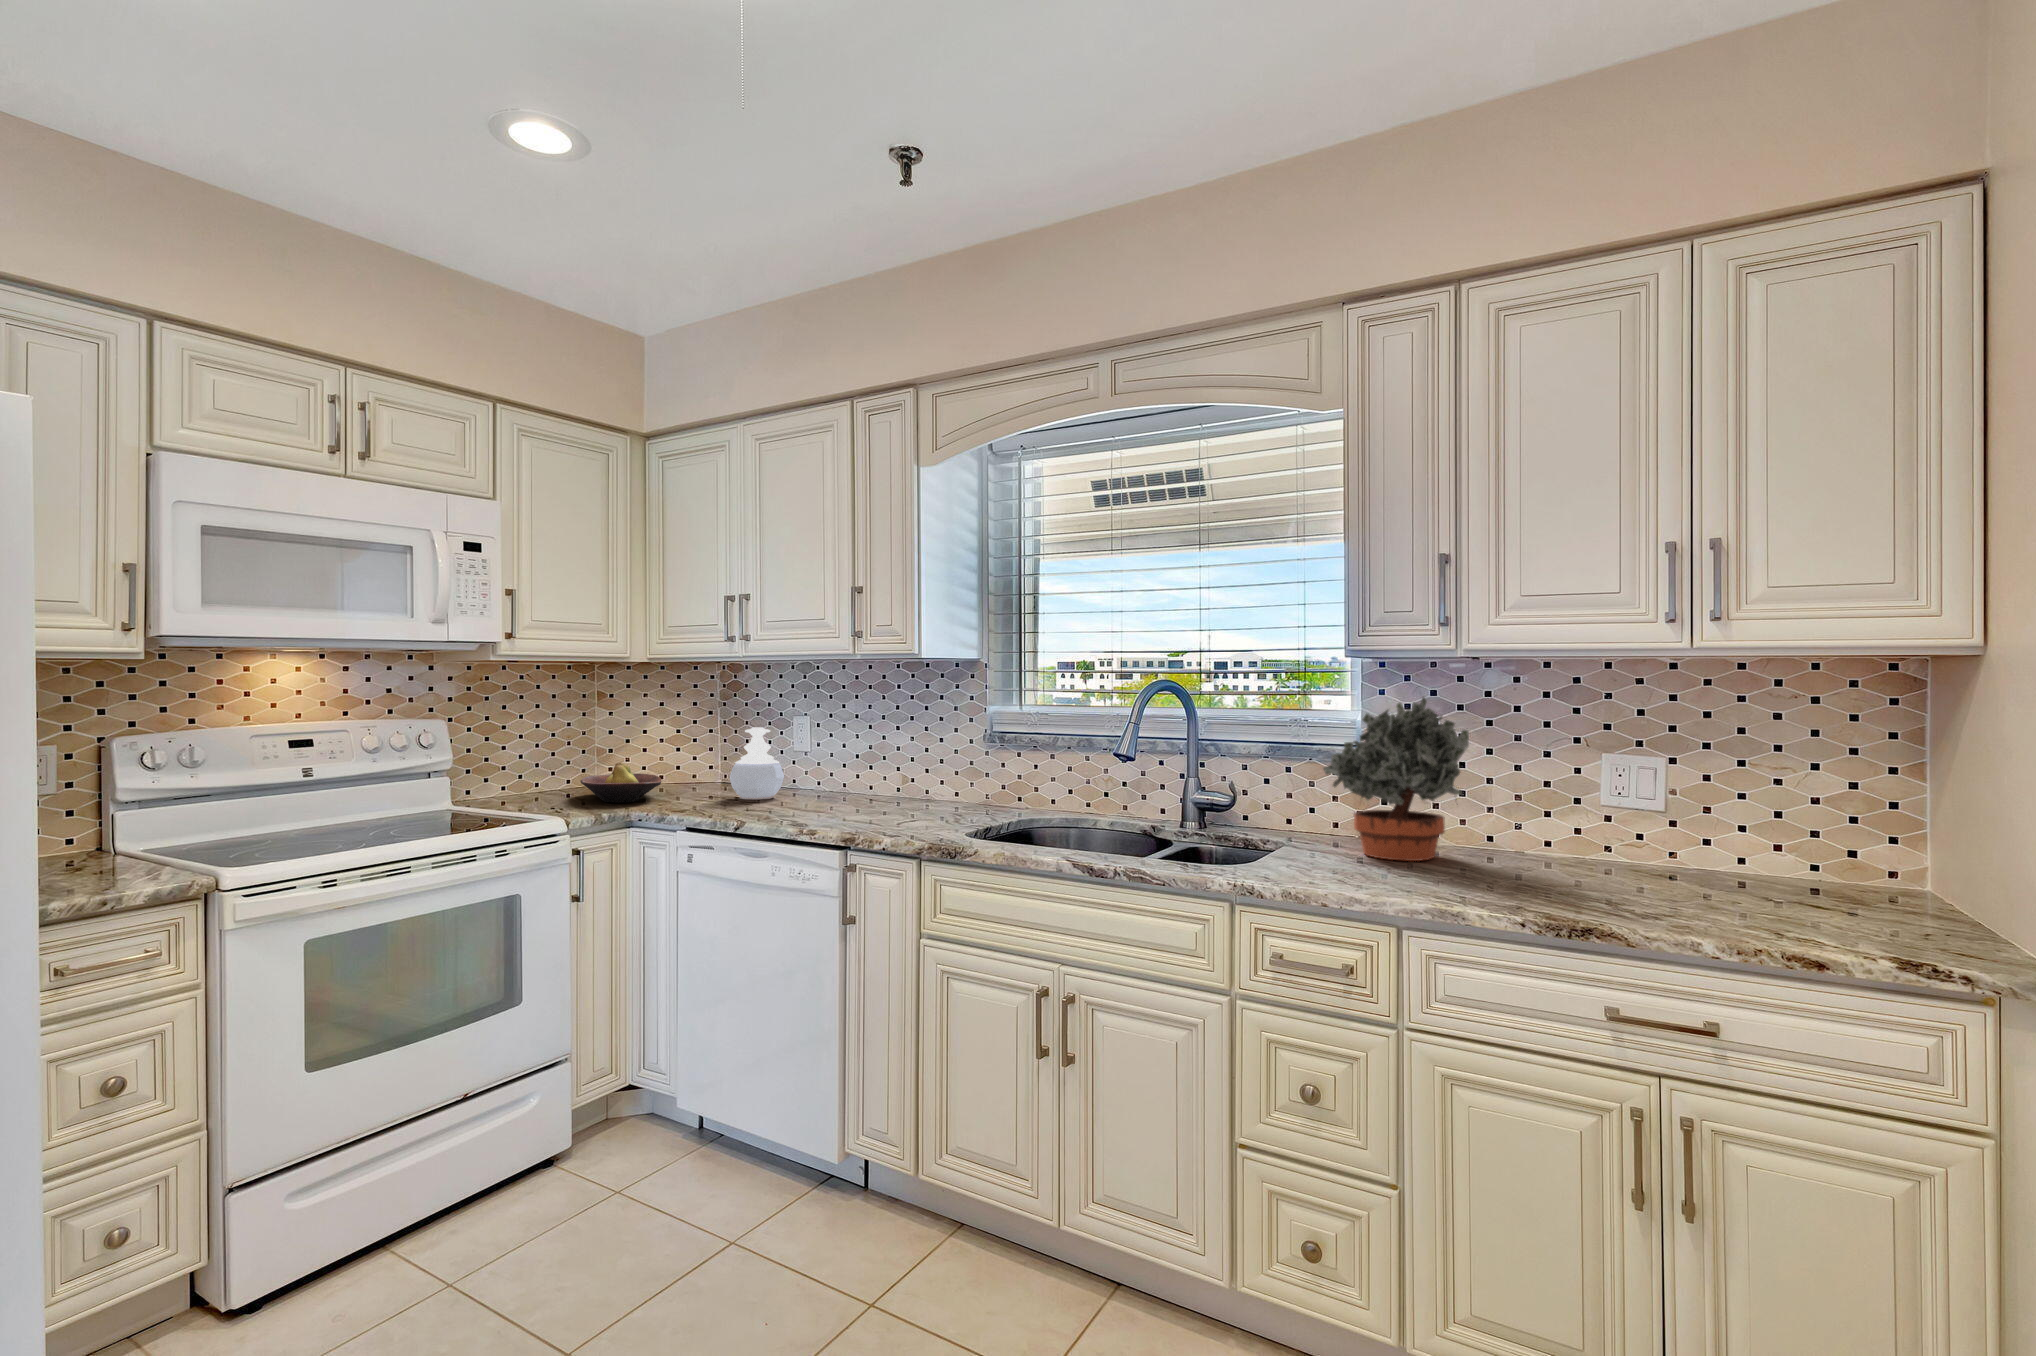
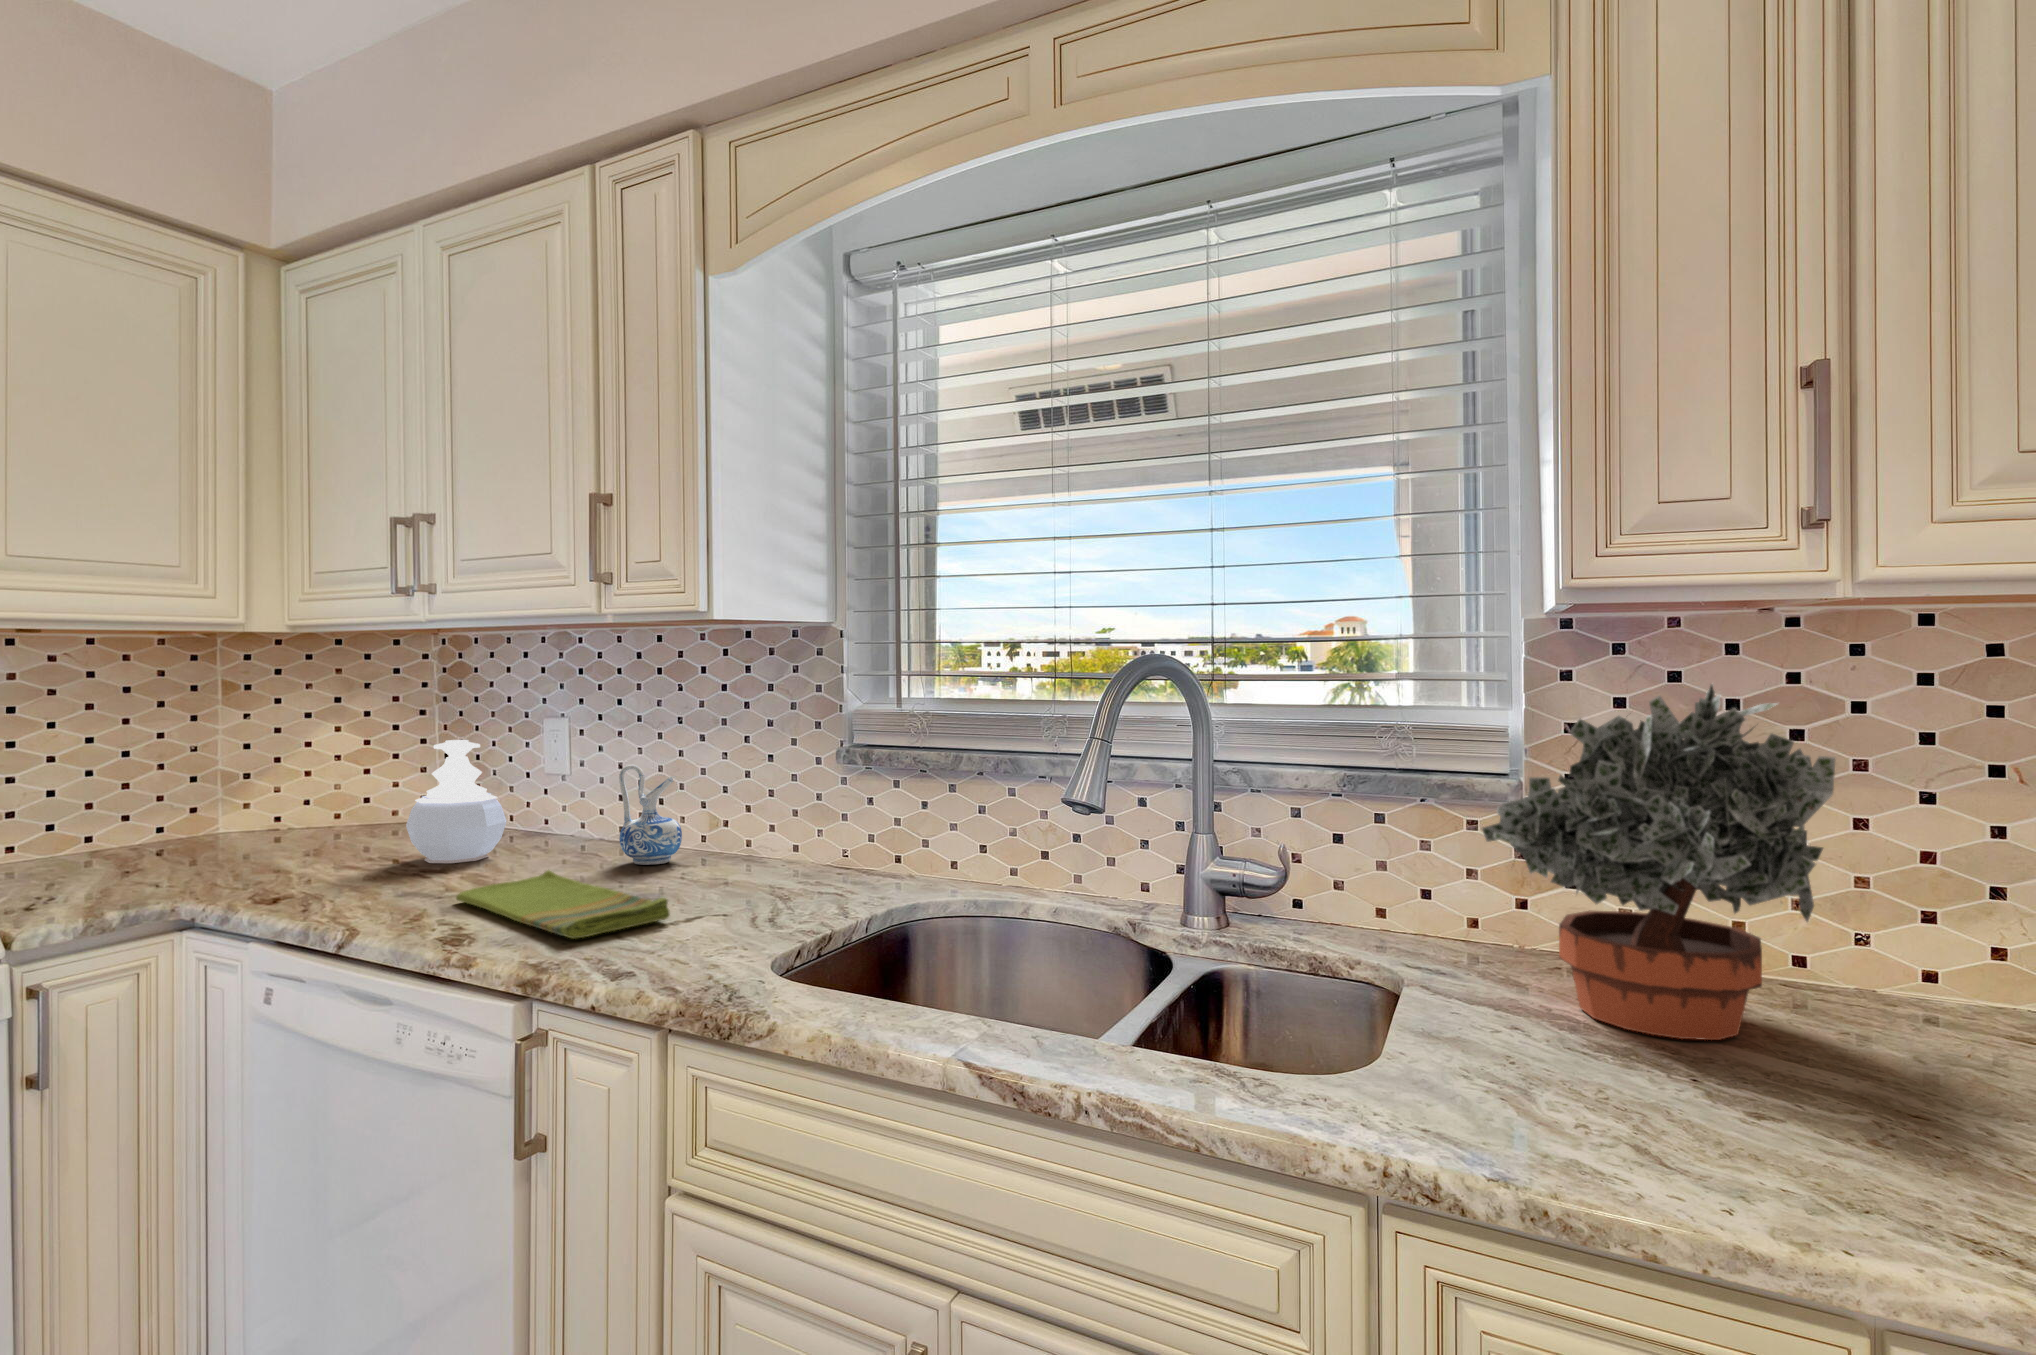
ceramic pitcher: none [855,743,890,802] -> present [619,765,682,865]
fruit bowl: present [580,763,661,803] -> none [118,802,295,878]
dish towel: none [781,799,903,825] -> present [456,870,670,939]

